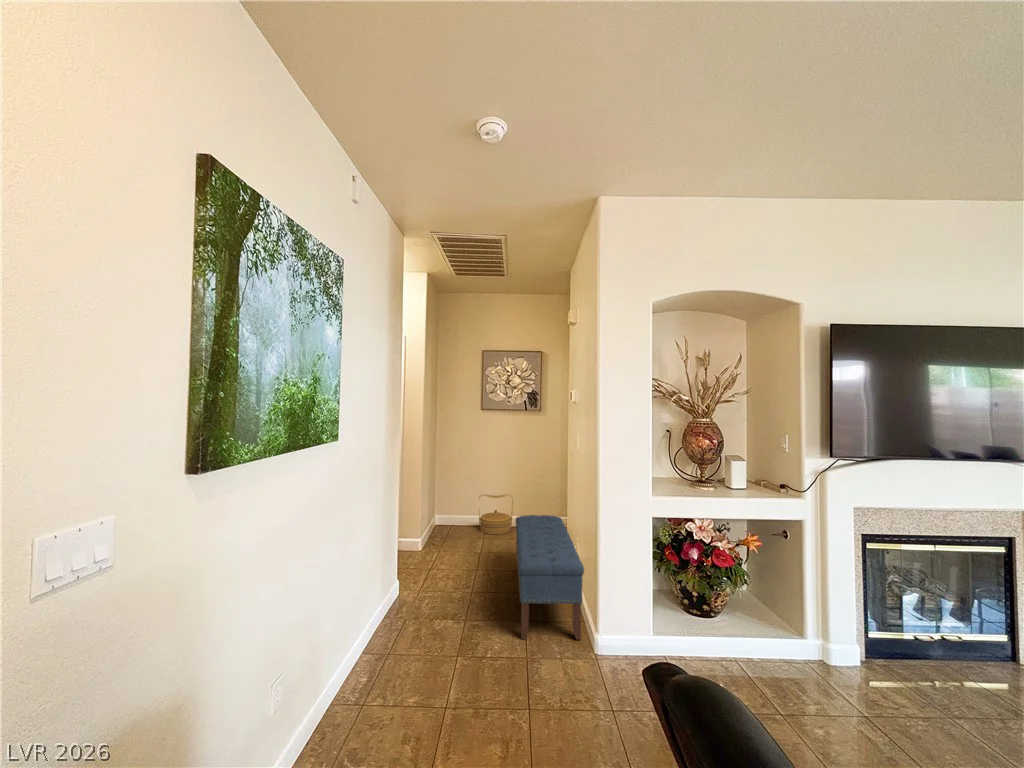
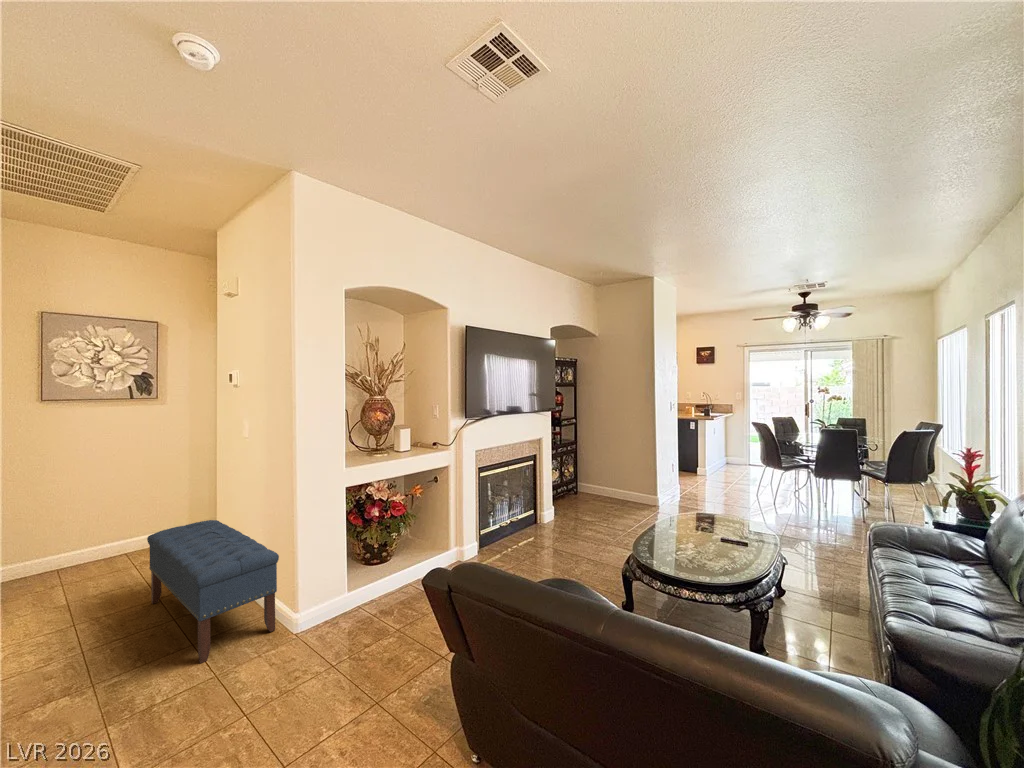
woven basket: present [479,494,513,534] -> none [43,516,116,581]

